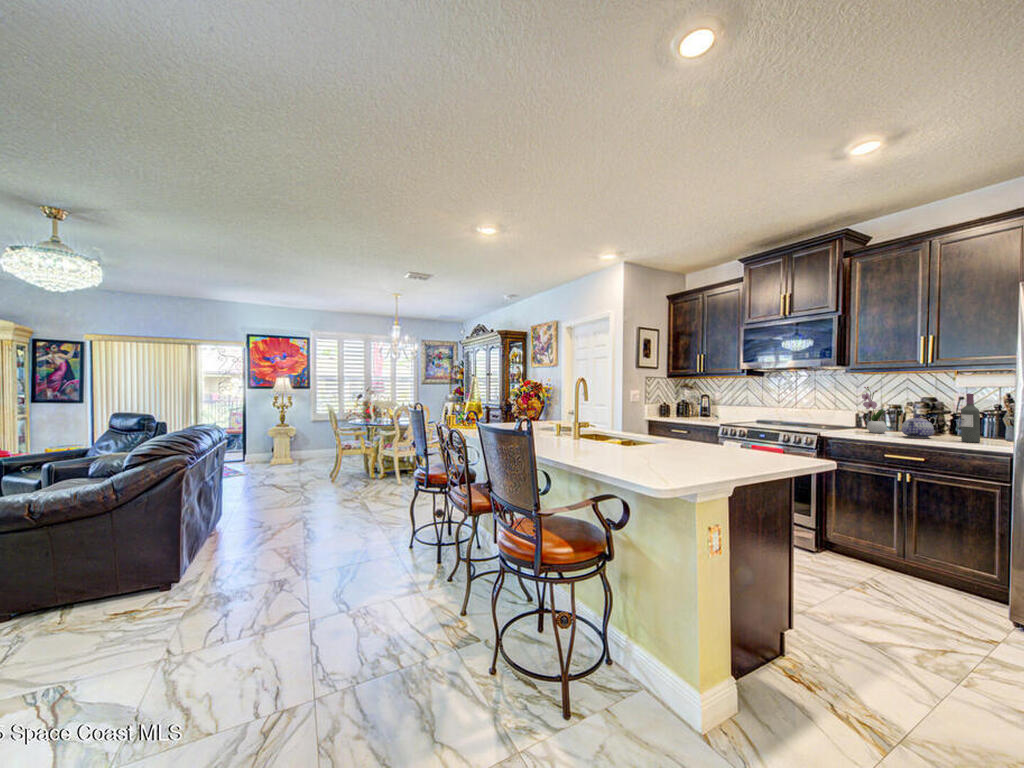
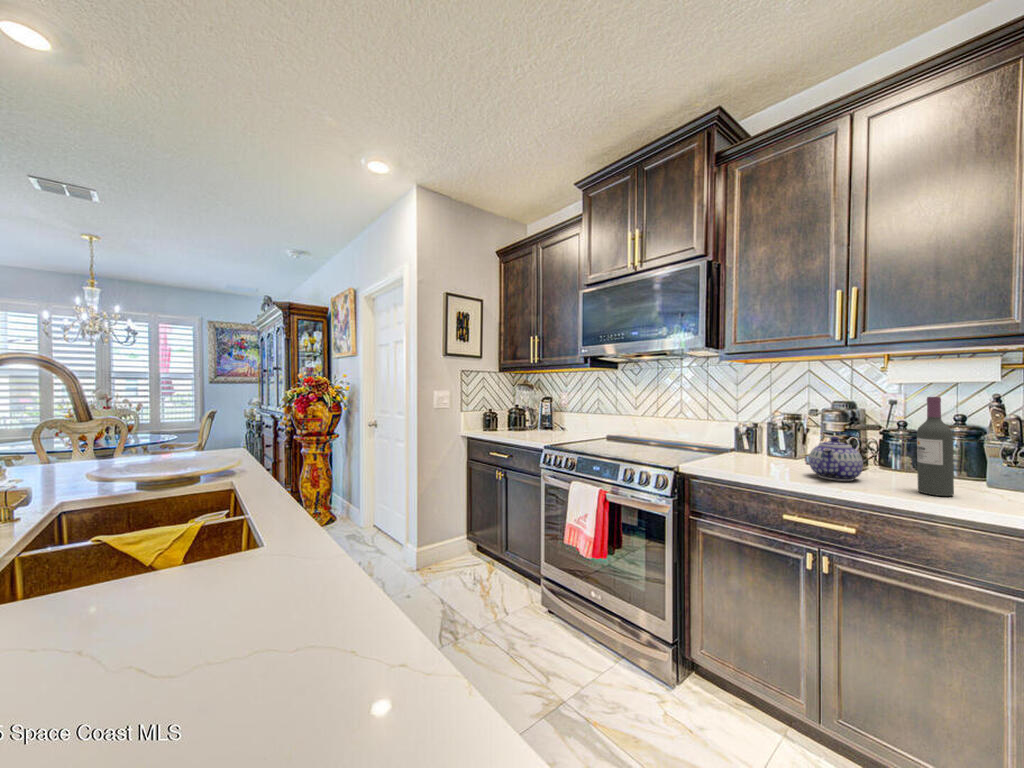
flower arrangement: present [862,387,889,433] -> none [744,383,788,465]

